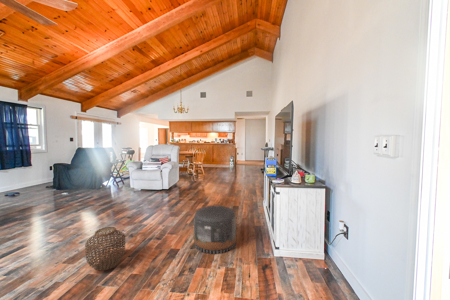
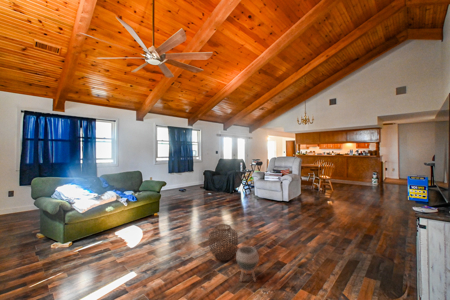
pouf: present [194,206,236,254] -> none [303,225,358,285]
planter: none [129,243,156,285] -> present [236,246,259,281]

